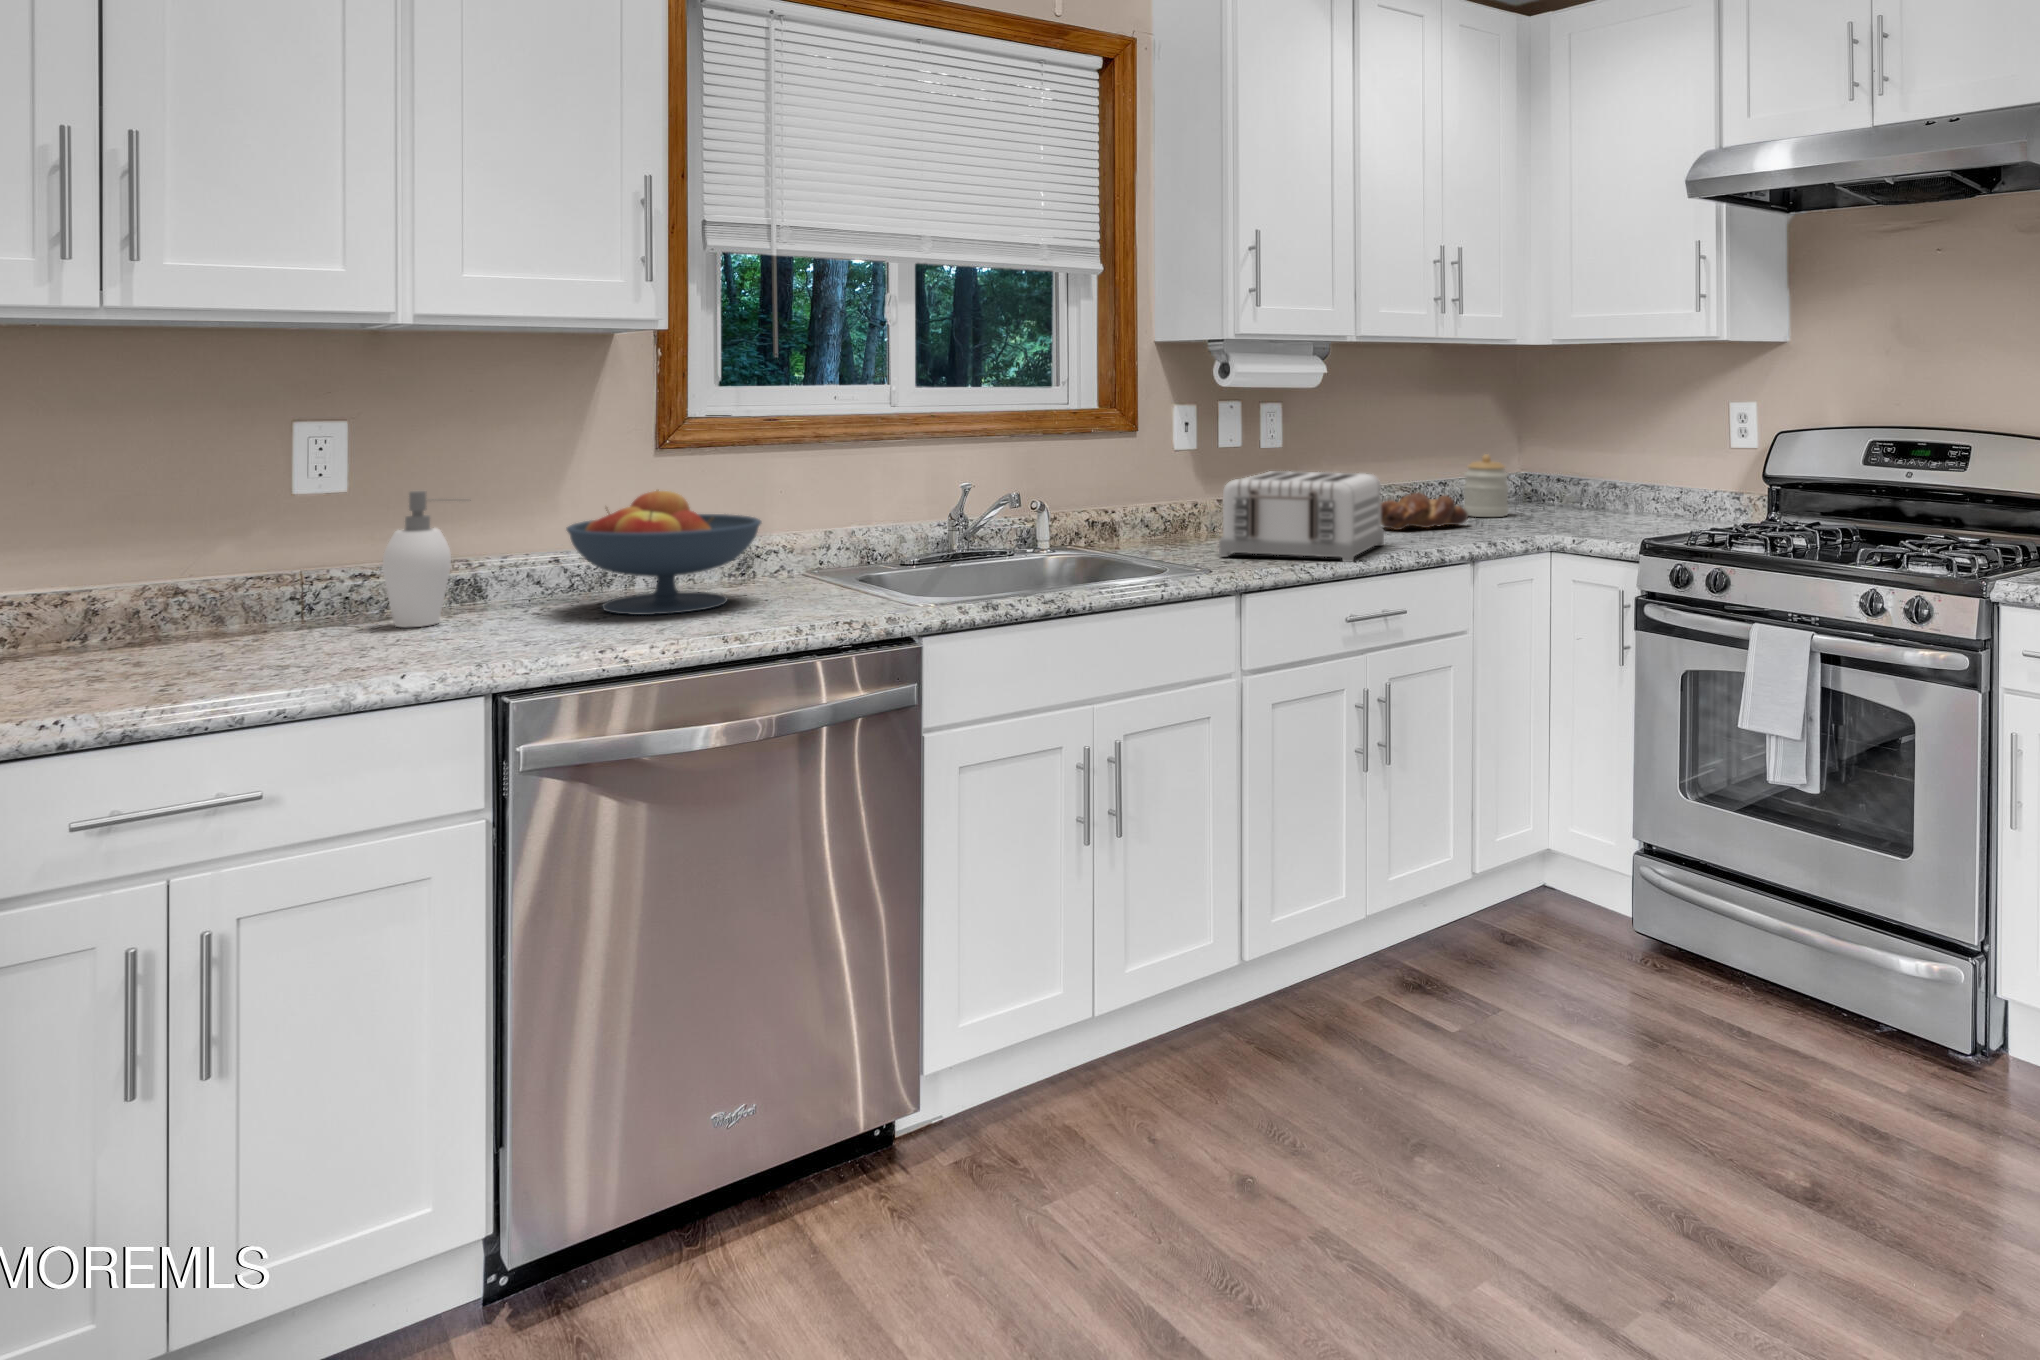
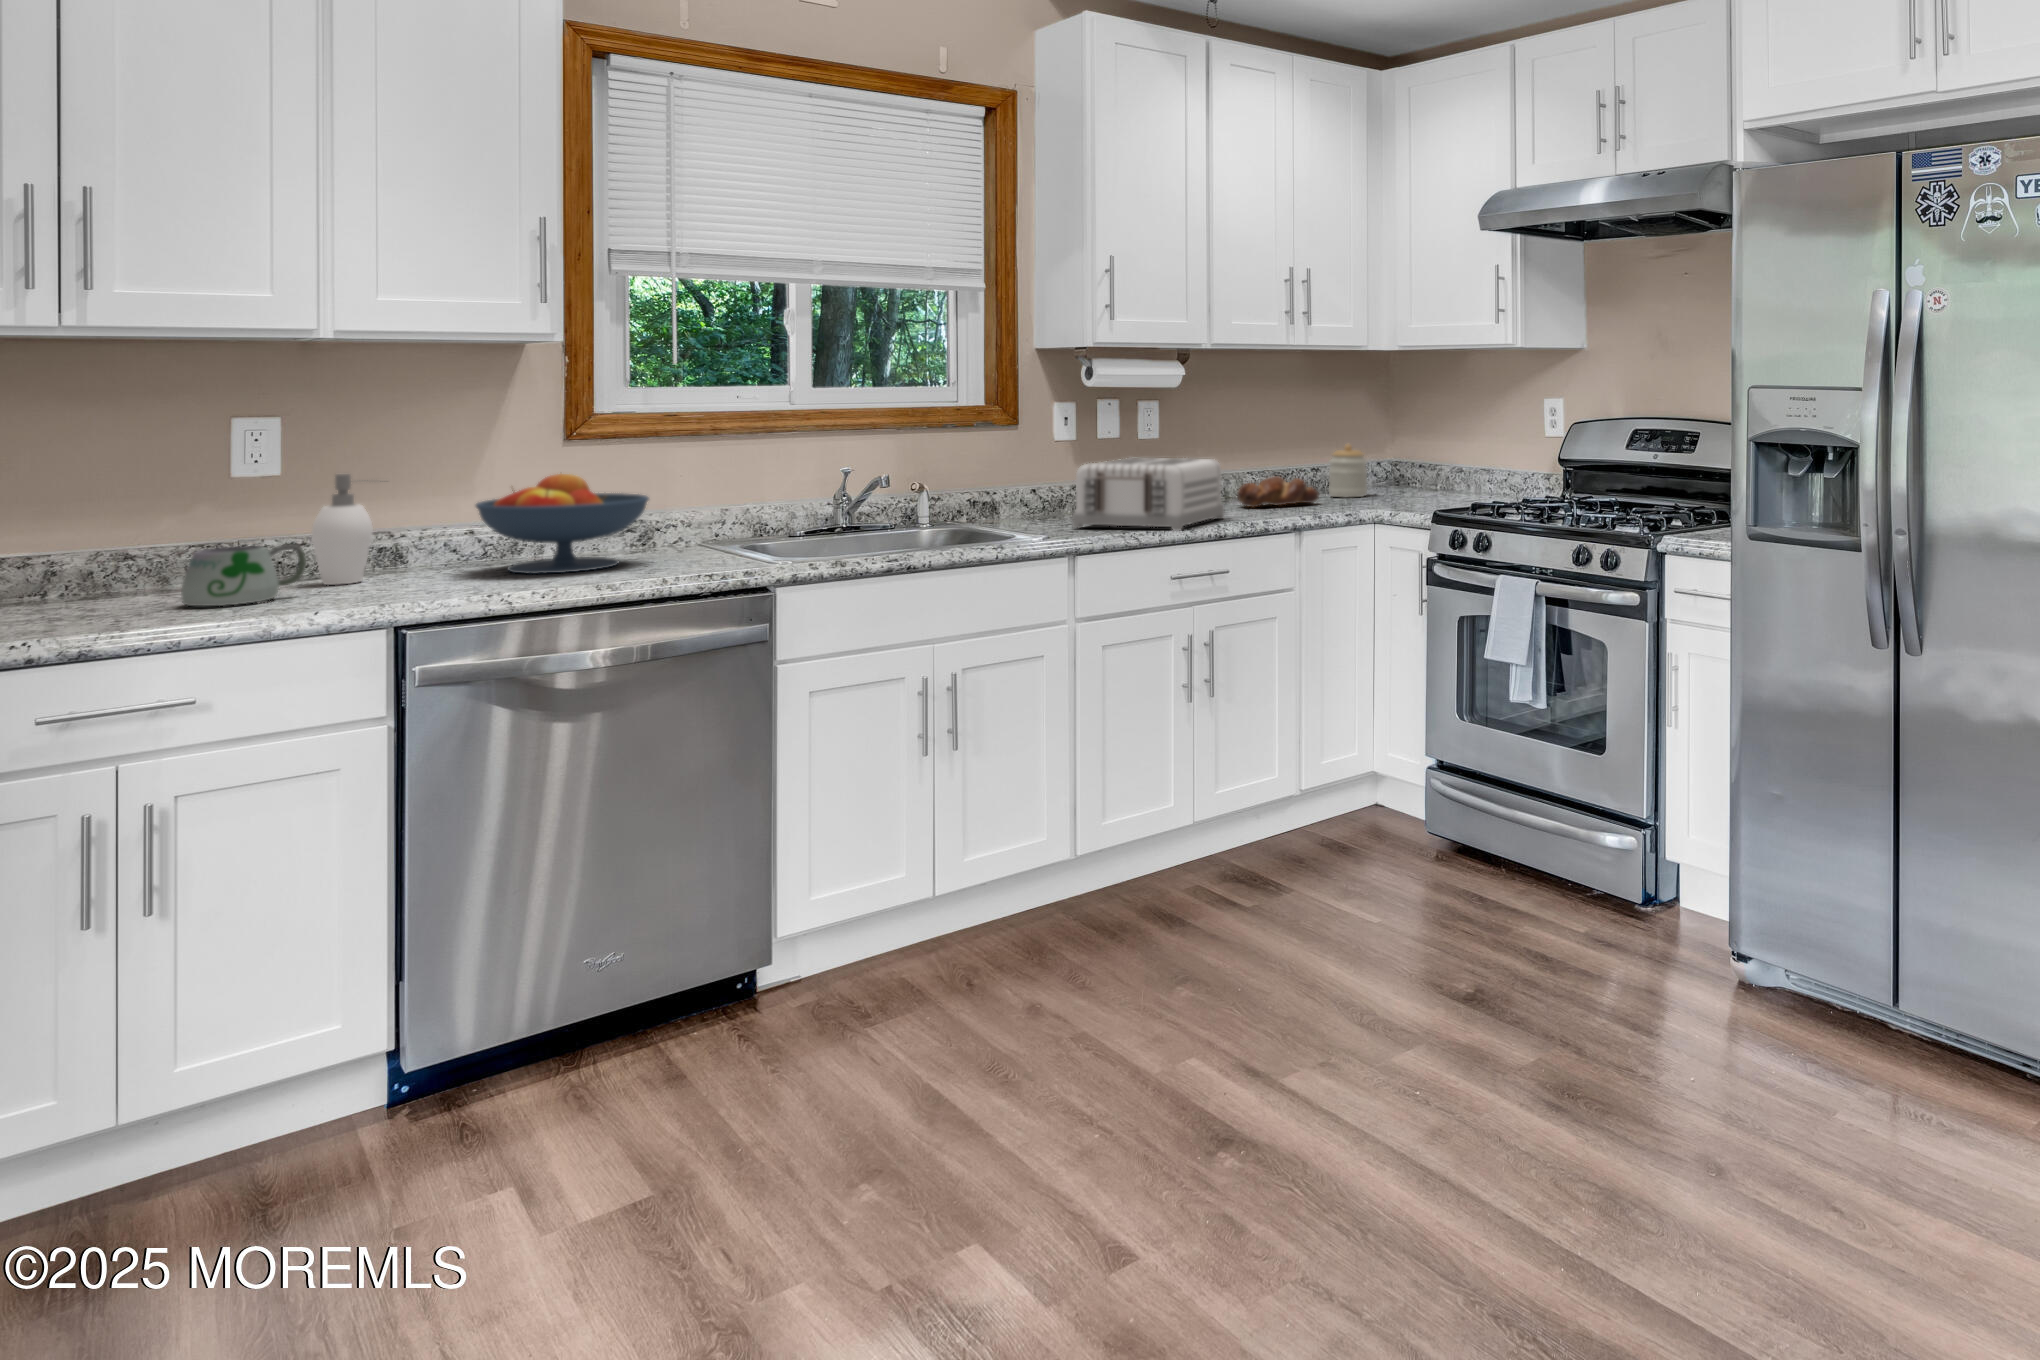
mug: none [239,580,381,661] -> present [181,544,306,606]

